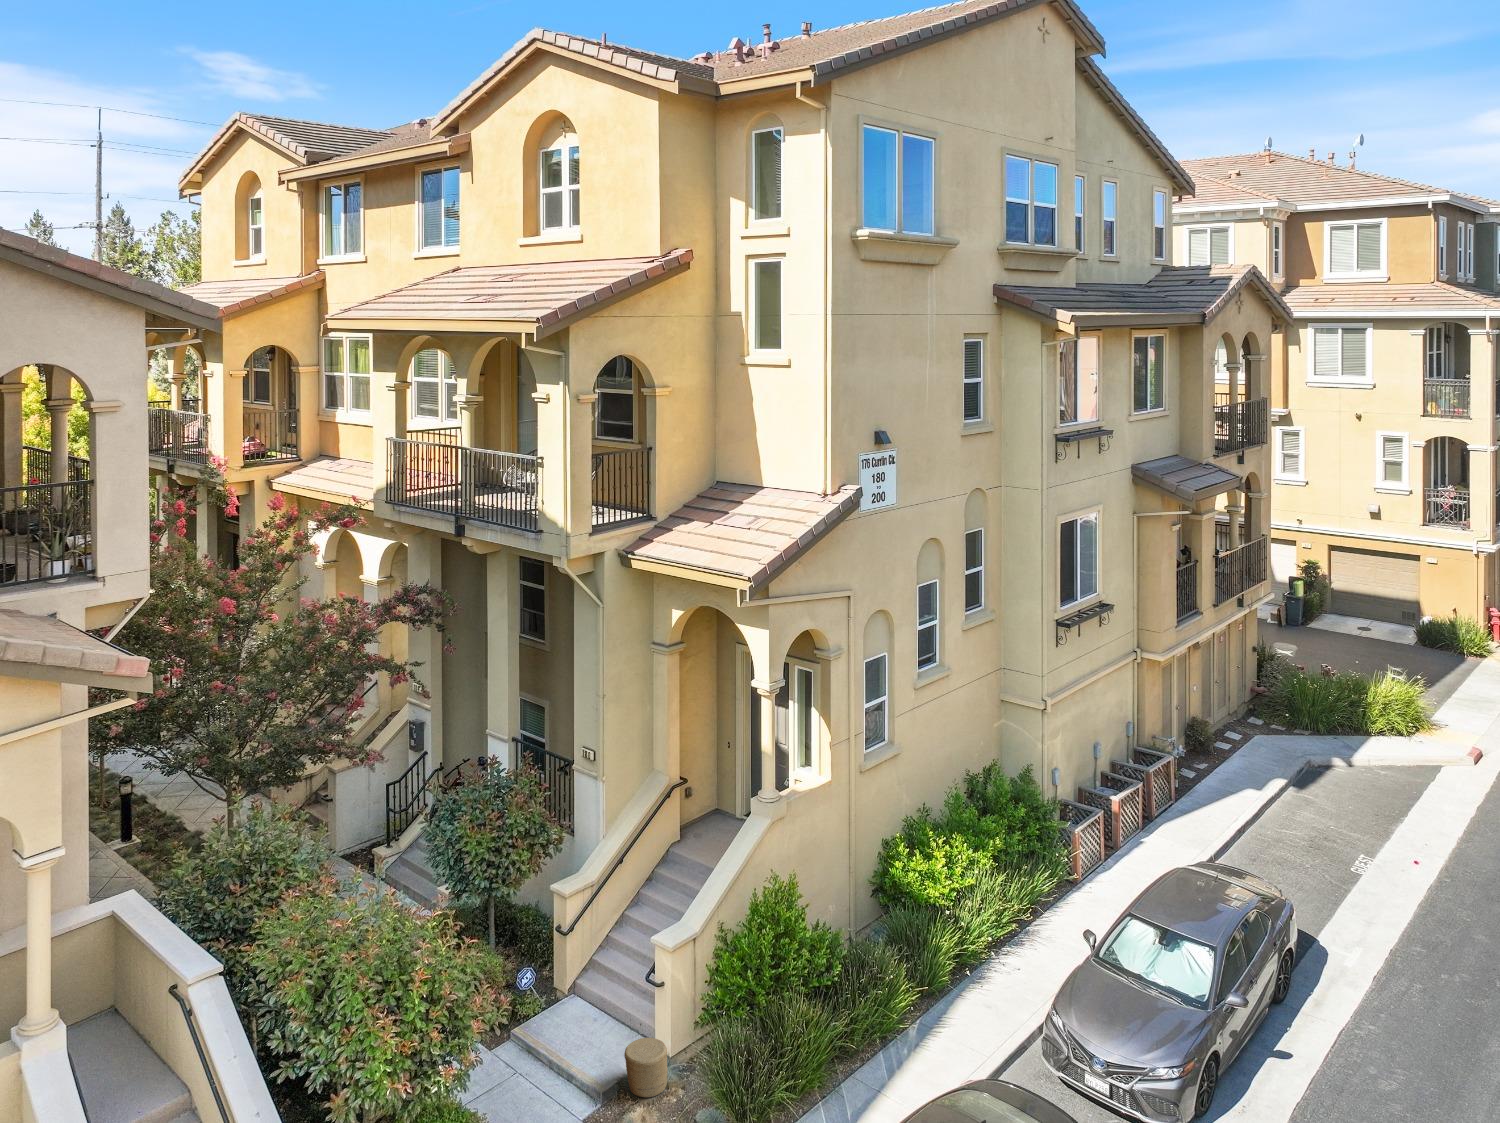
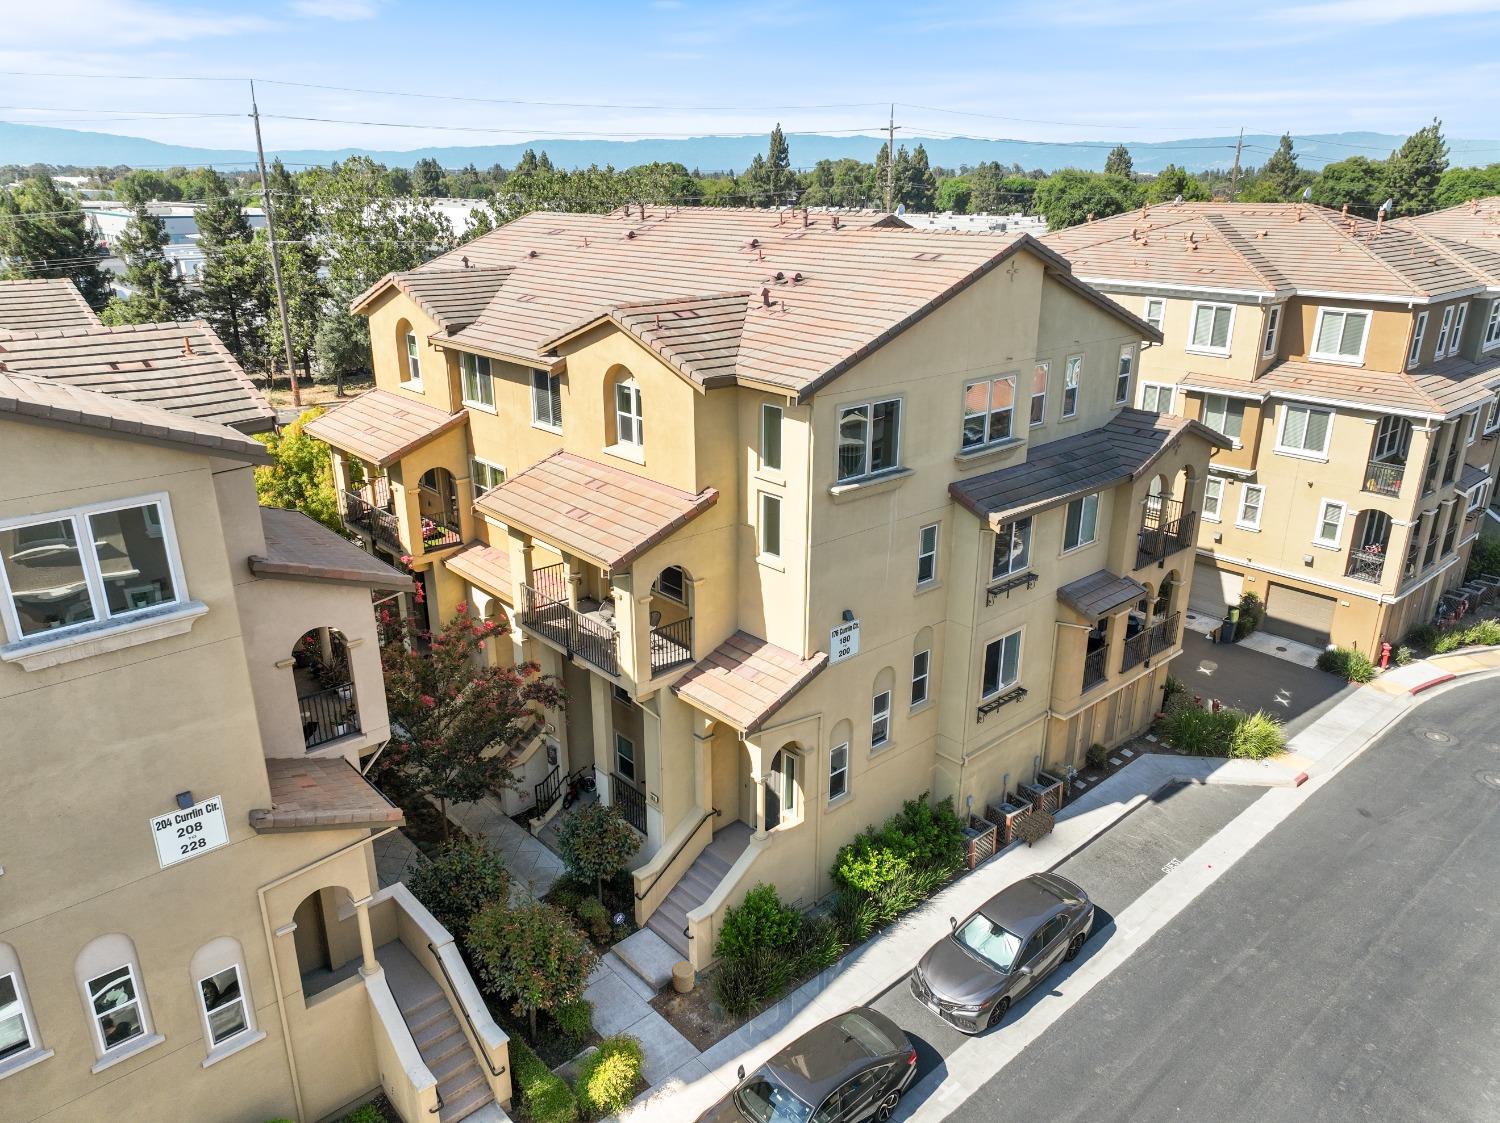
bench: none [1127,793,1180,845] -> present [1015,809,1055,847]

